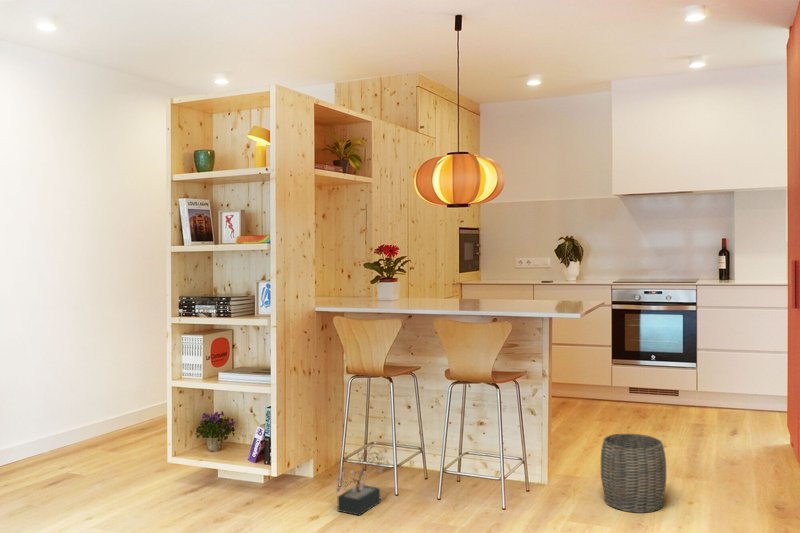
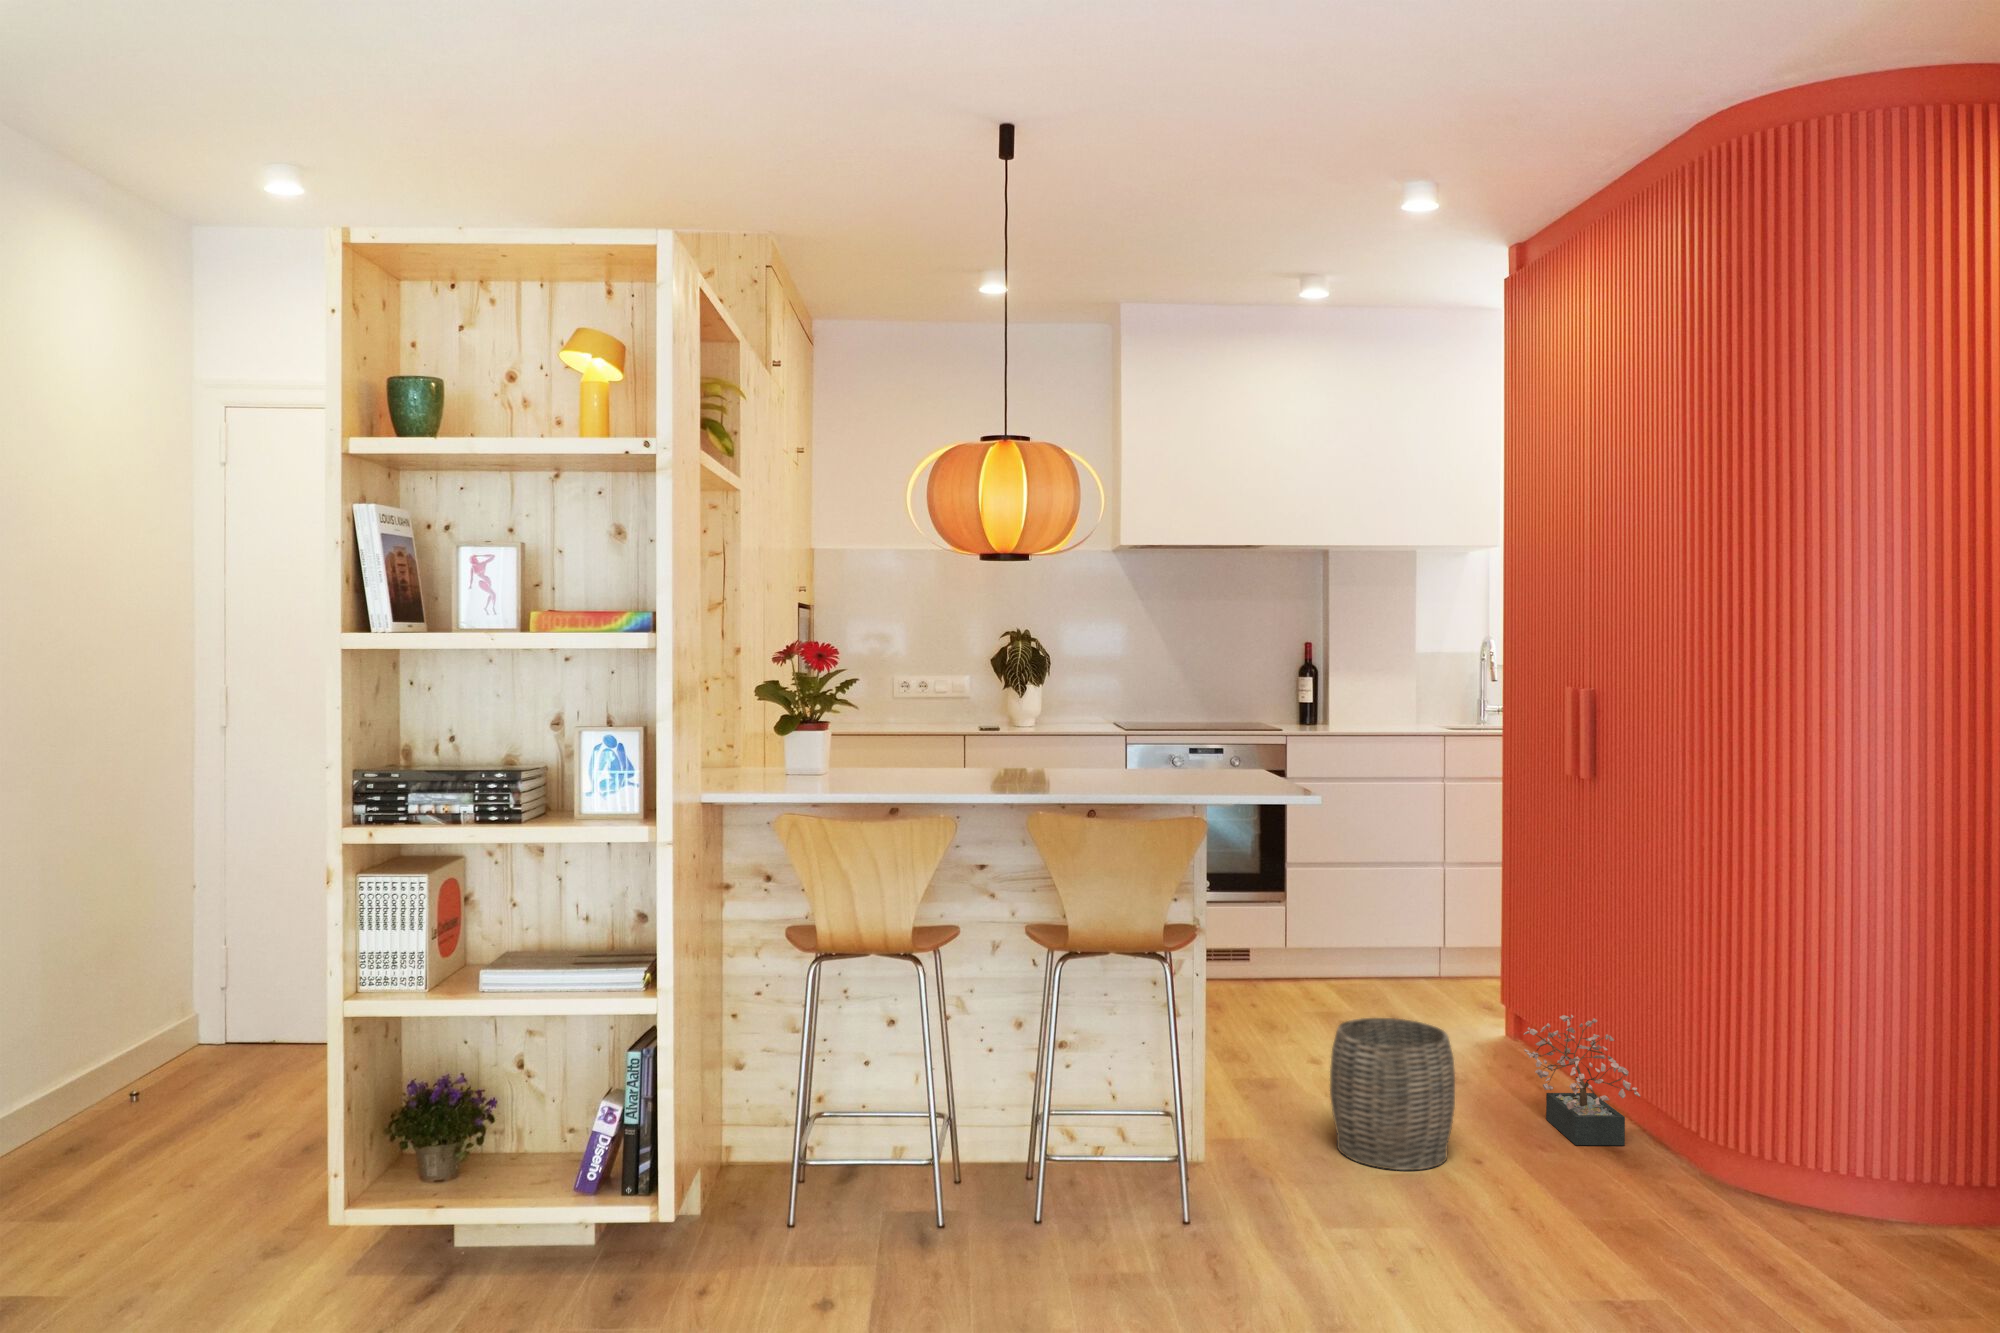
decorative plant: present [337,445,389,515] -> present [1524,1015,1640,1145]

